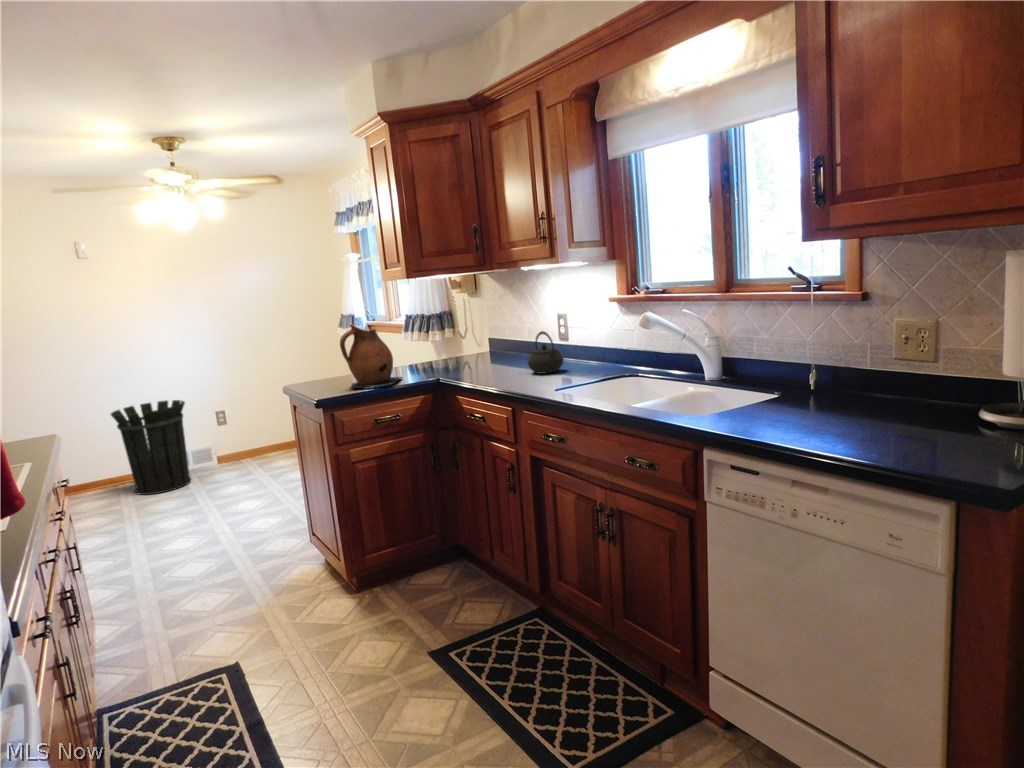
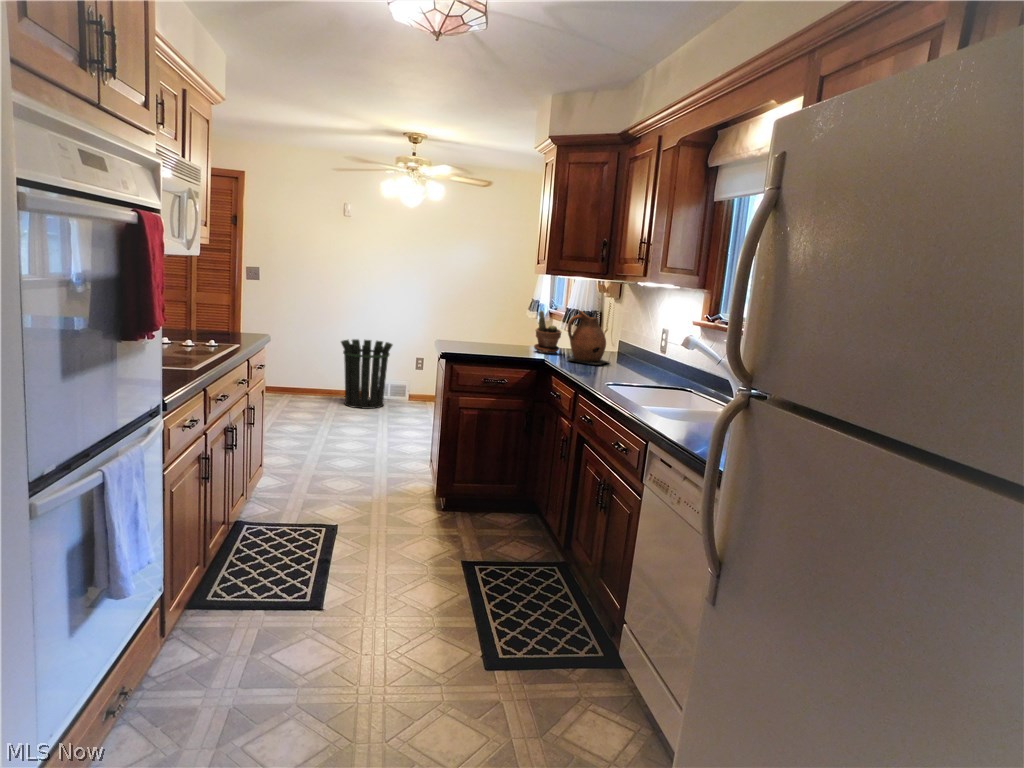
potted plant: none [410,320,443,370] -> present [534,310,561,354]
ceramic pitcher: present [340,324,402,388] -> present [568,311,609,364]
kettle: present [528,331,563,374] -> none [612,338,644,374]

